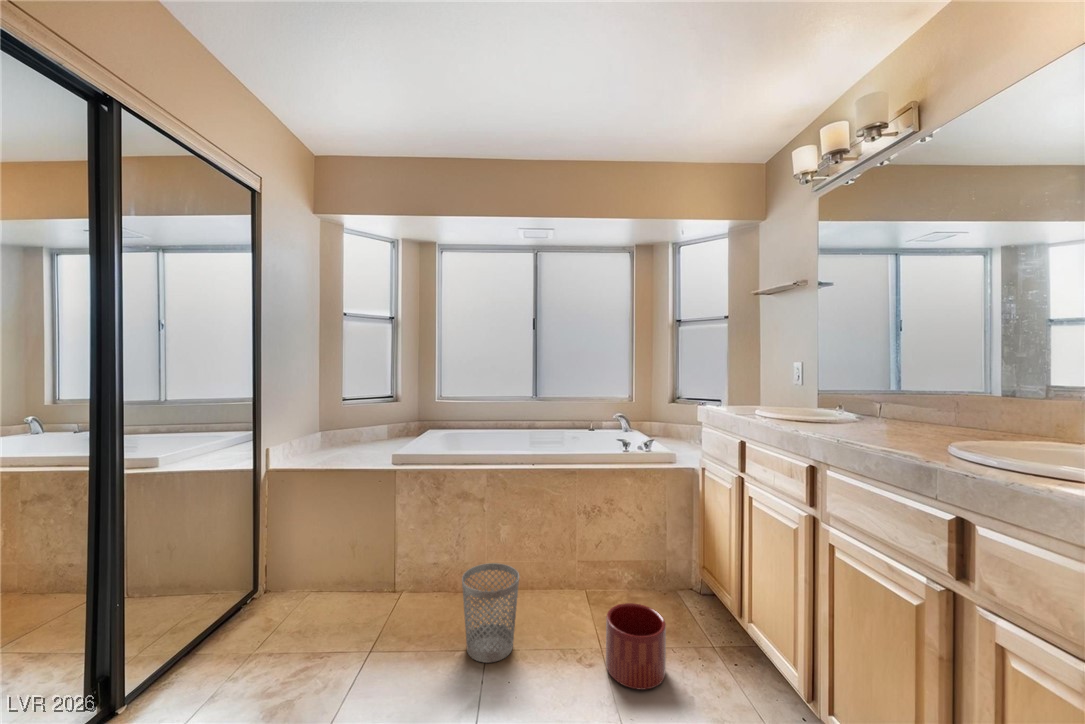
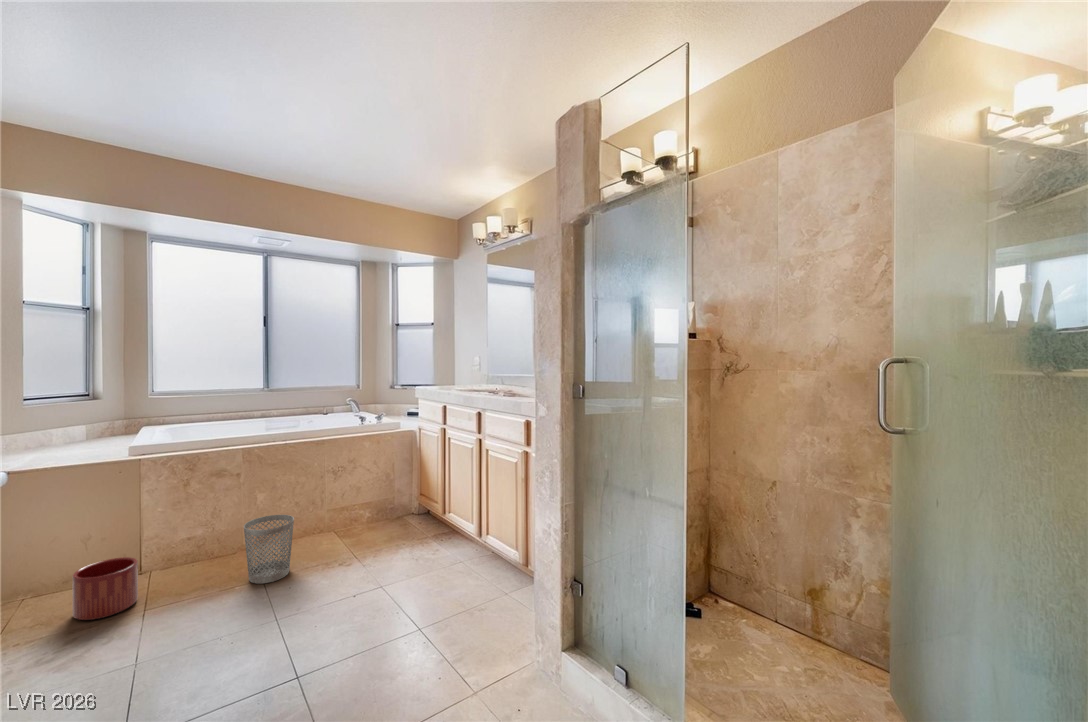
planter: present [606,603,666,690] -> present [72,557,138,620]

